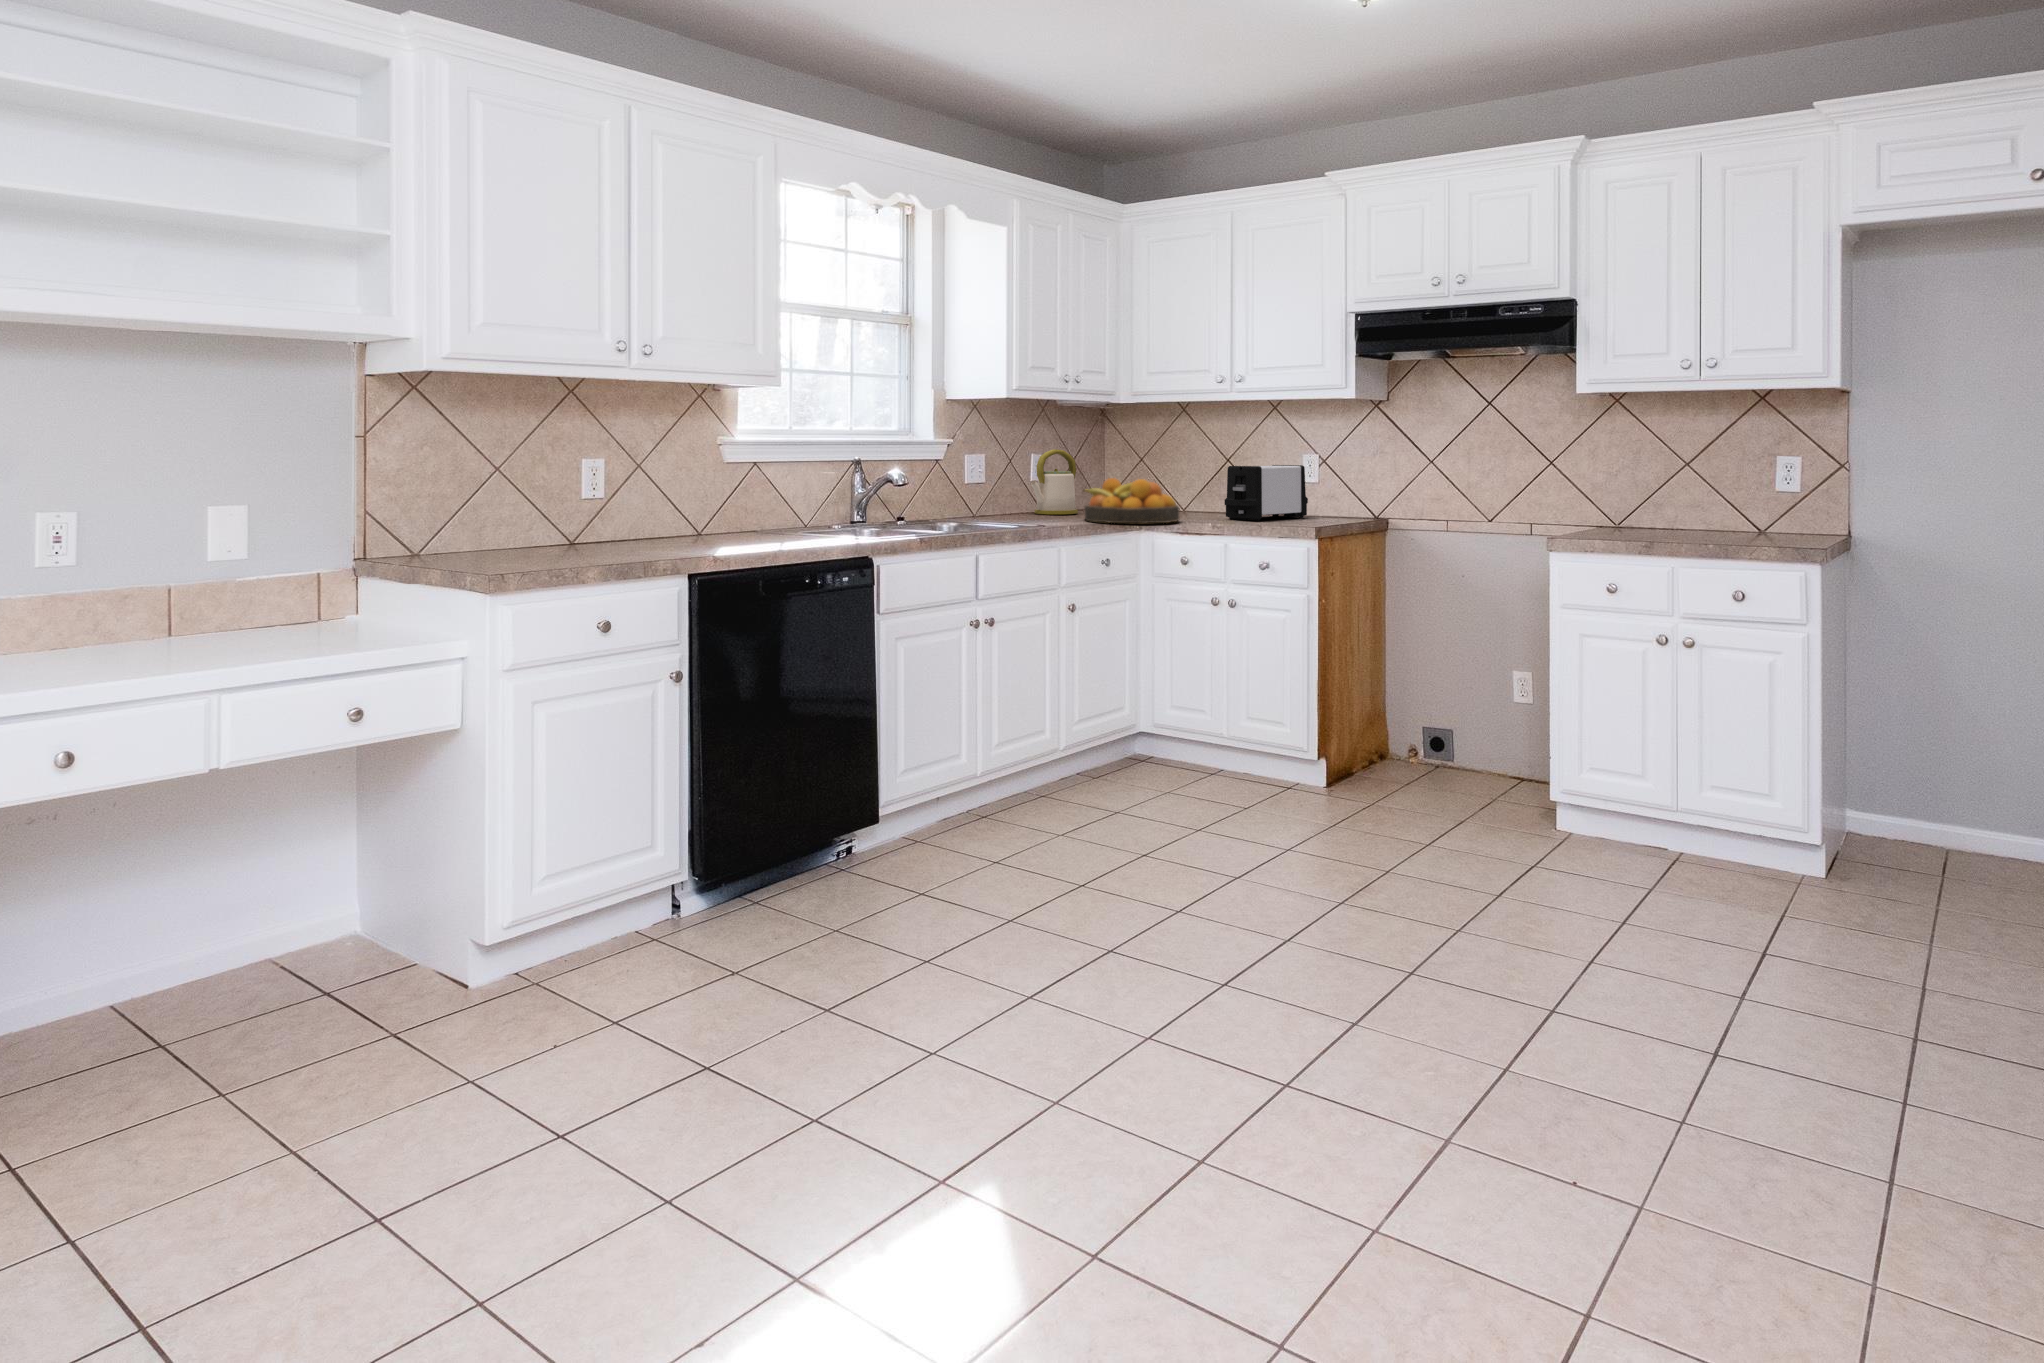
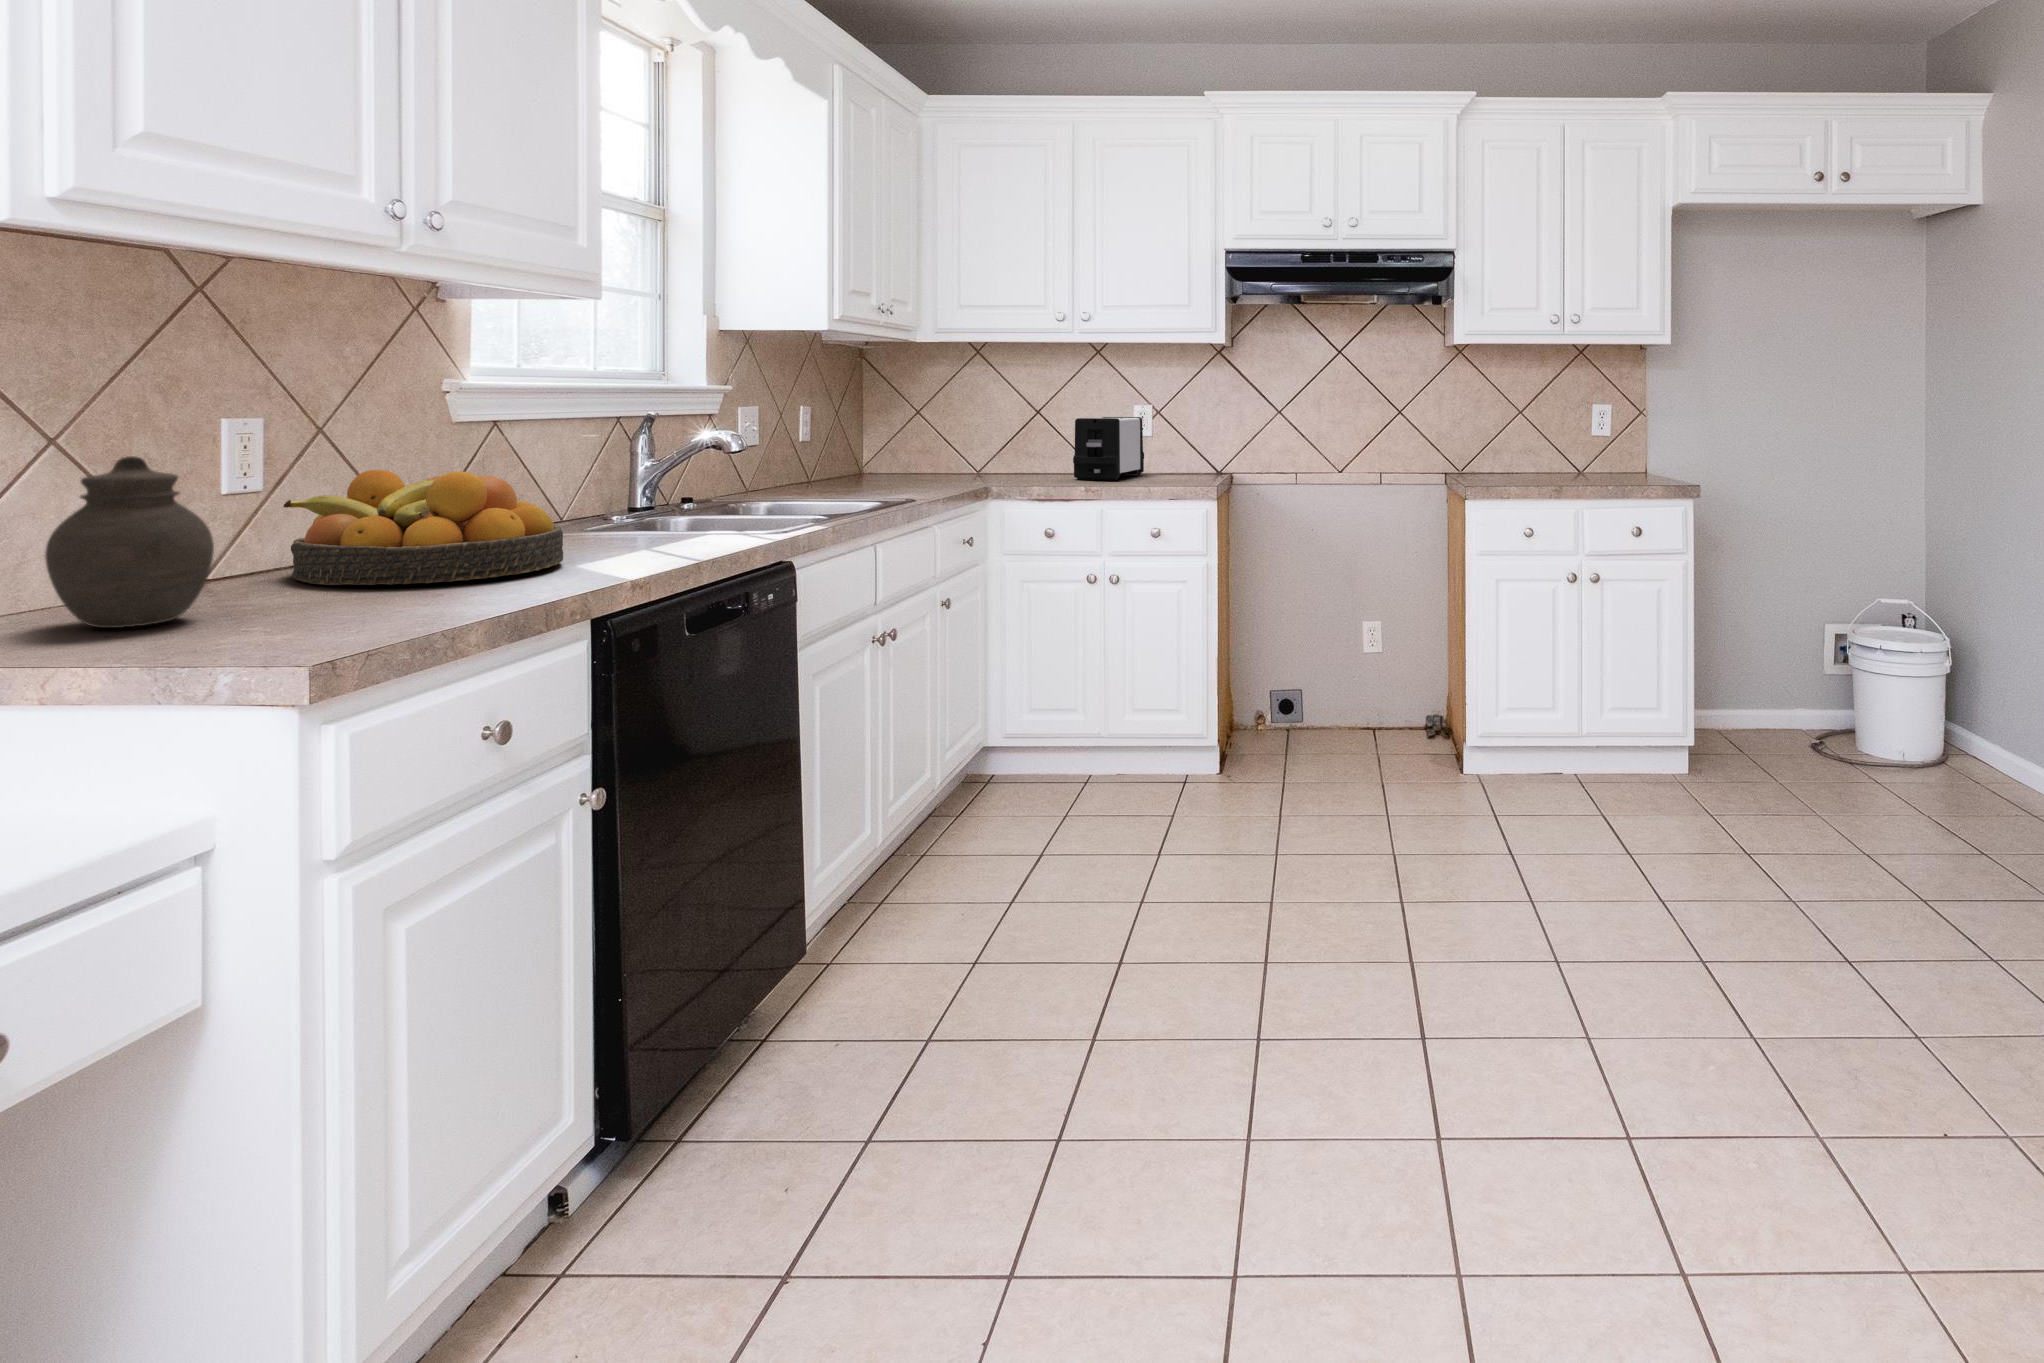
kettle: present [1030,450,1078,514] -> none [838,399,894,483]
fruit bowl: present [1083,478,1179,524] -> present [283,470,563,585]
jar: none [459,479,520,557] -> present [45,456,214,628]

